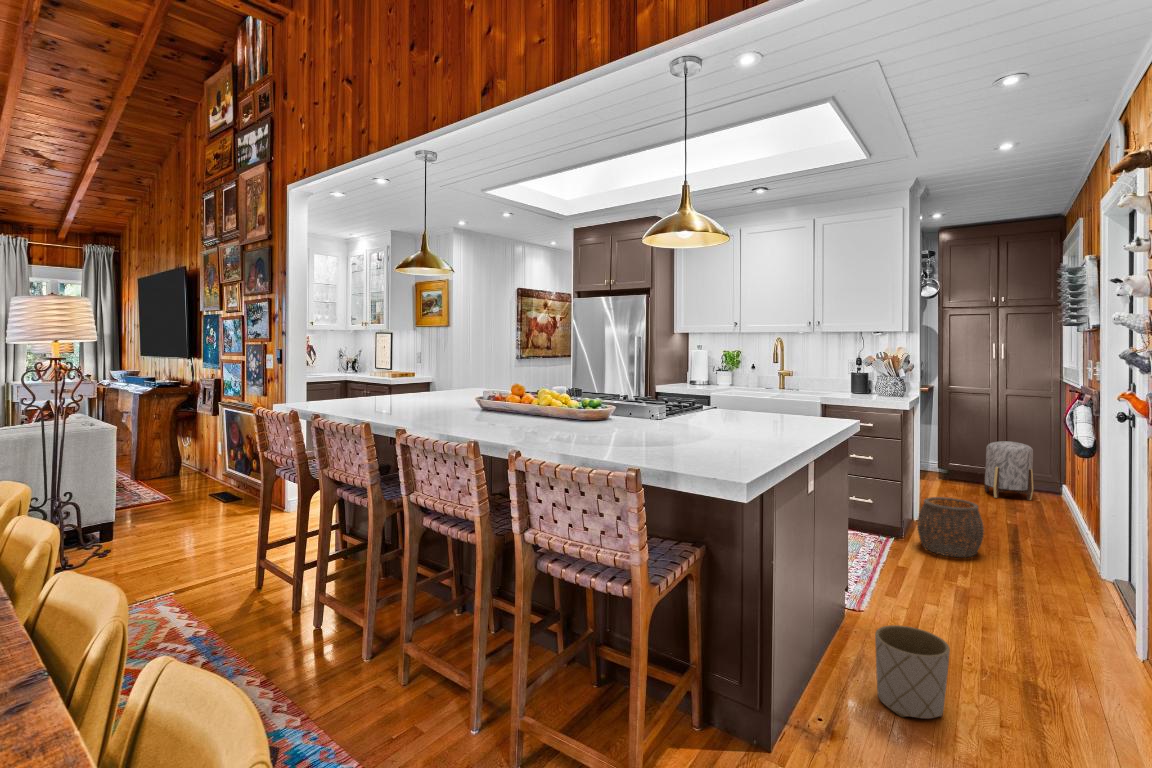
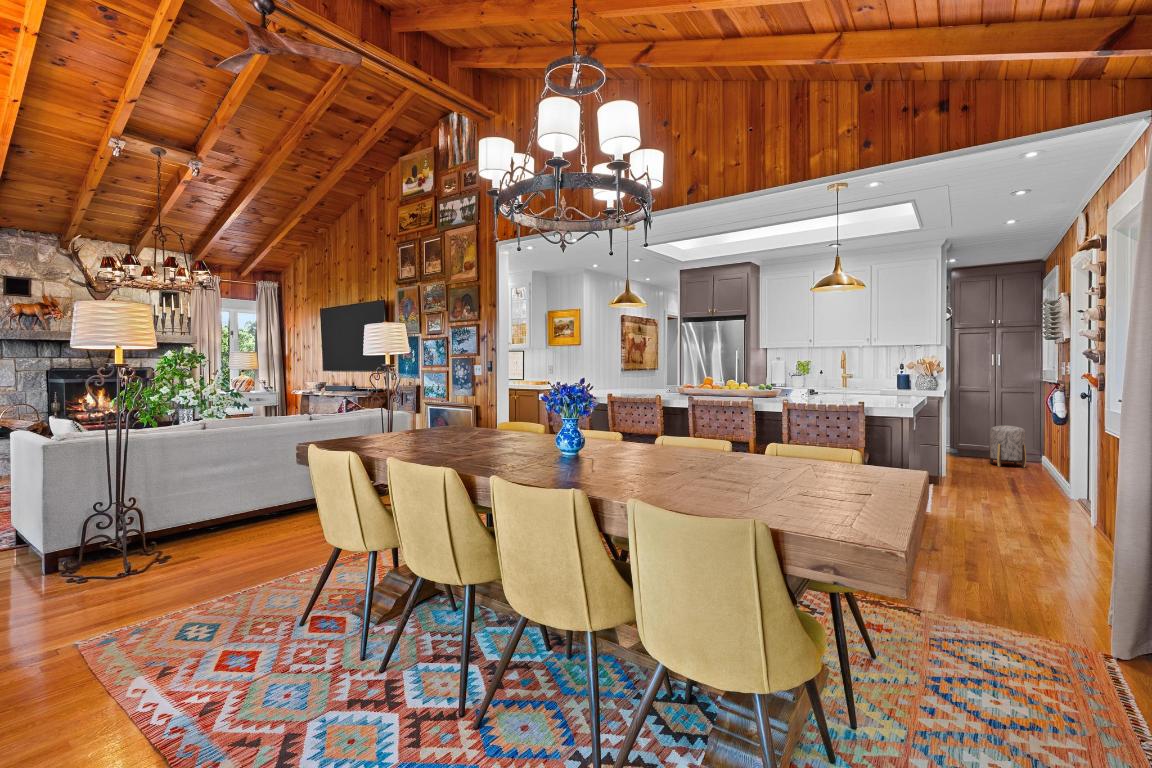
woven basket: present [917,497,984,557] -> none [953,457,1000,495]
planter: present [875,625,950,718] -> none [956,509,1000,554]

